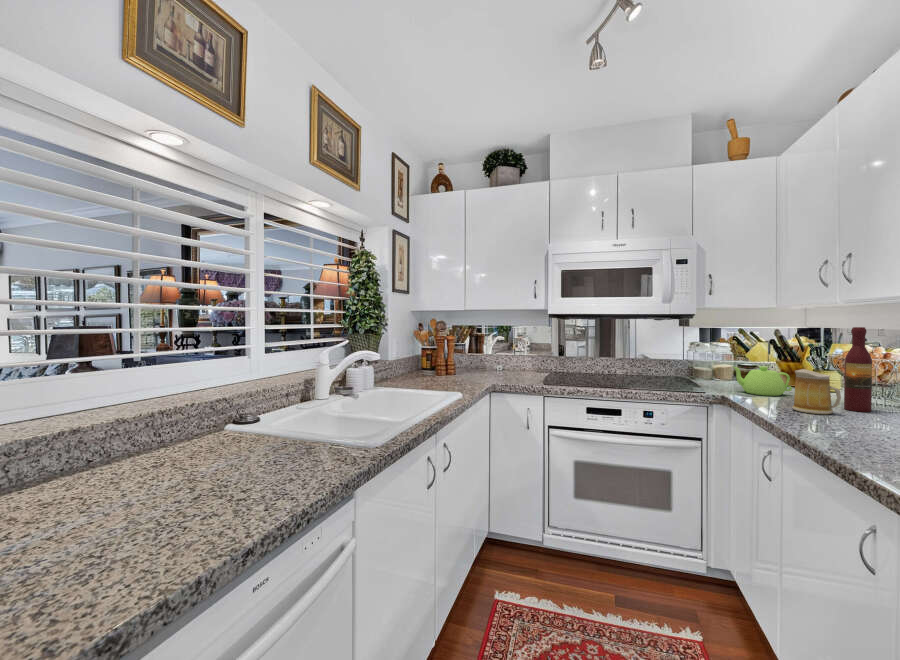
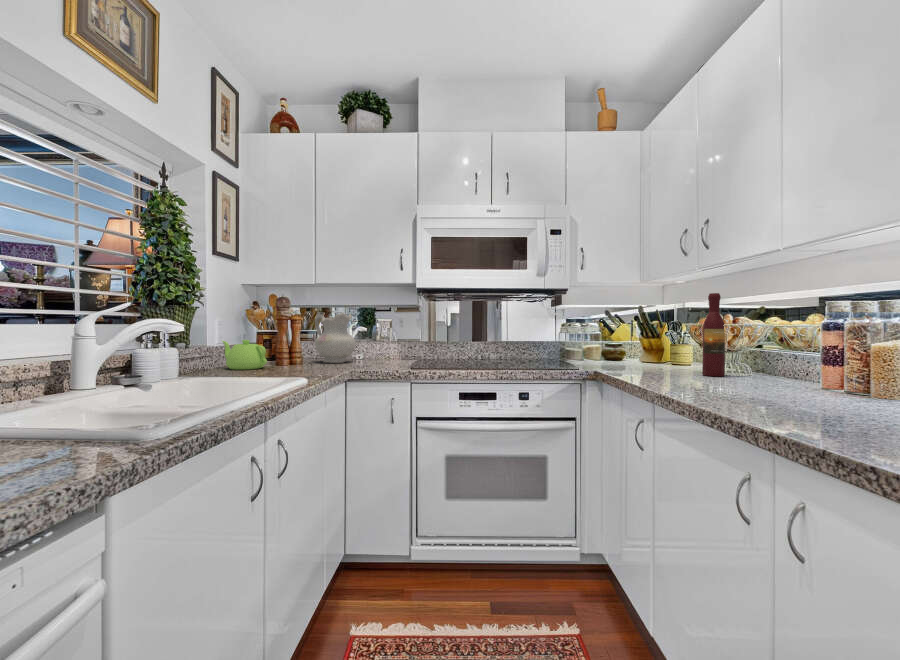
ceramic pitcher: none [466,335,498,377] -> present [315,312,355,363]
teapot: present [733,366,792,396] -> present [222,340,267,370]
mug: present [792,369,841,414] -> none [660,335,702,379]

